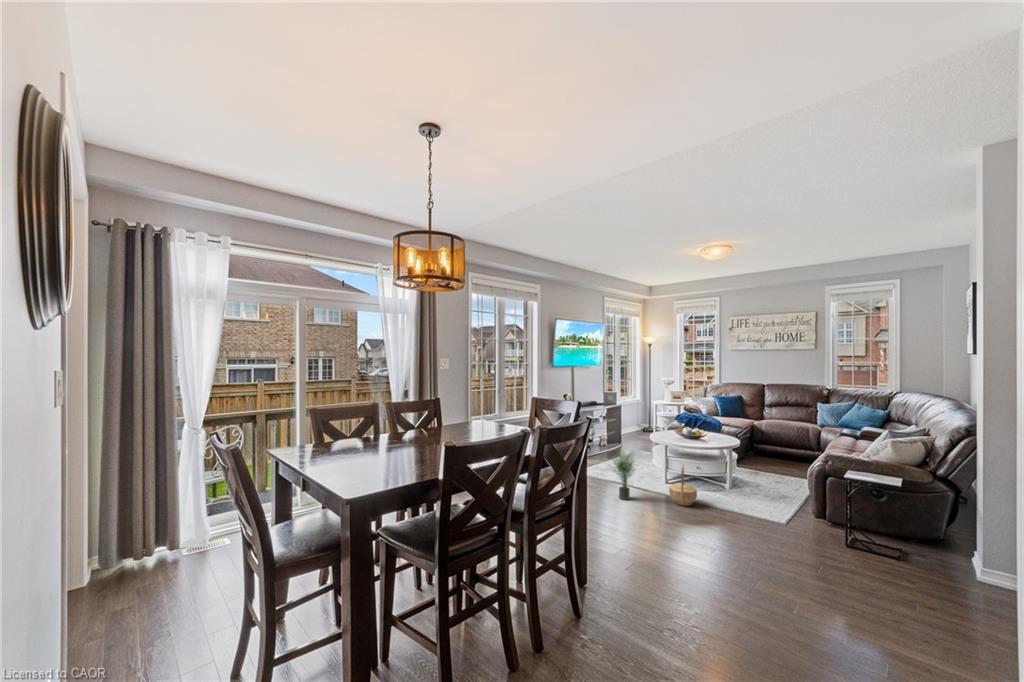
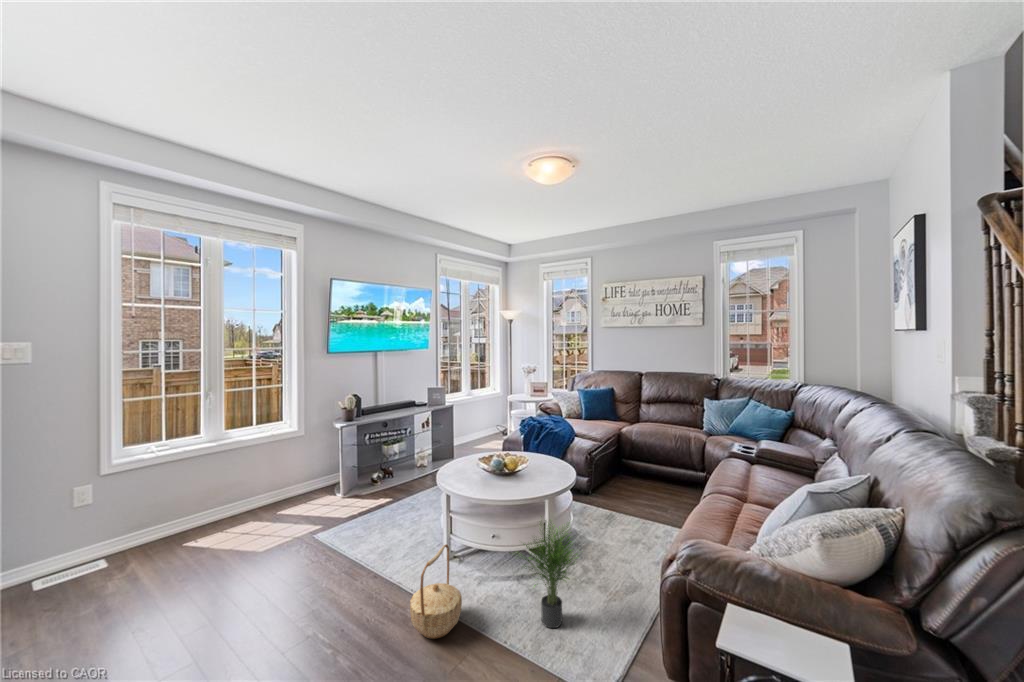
potted plant: present [614,451,635,500] -> present [524,525,577,628]

